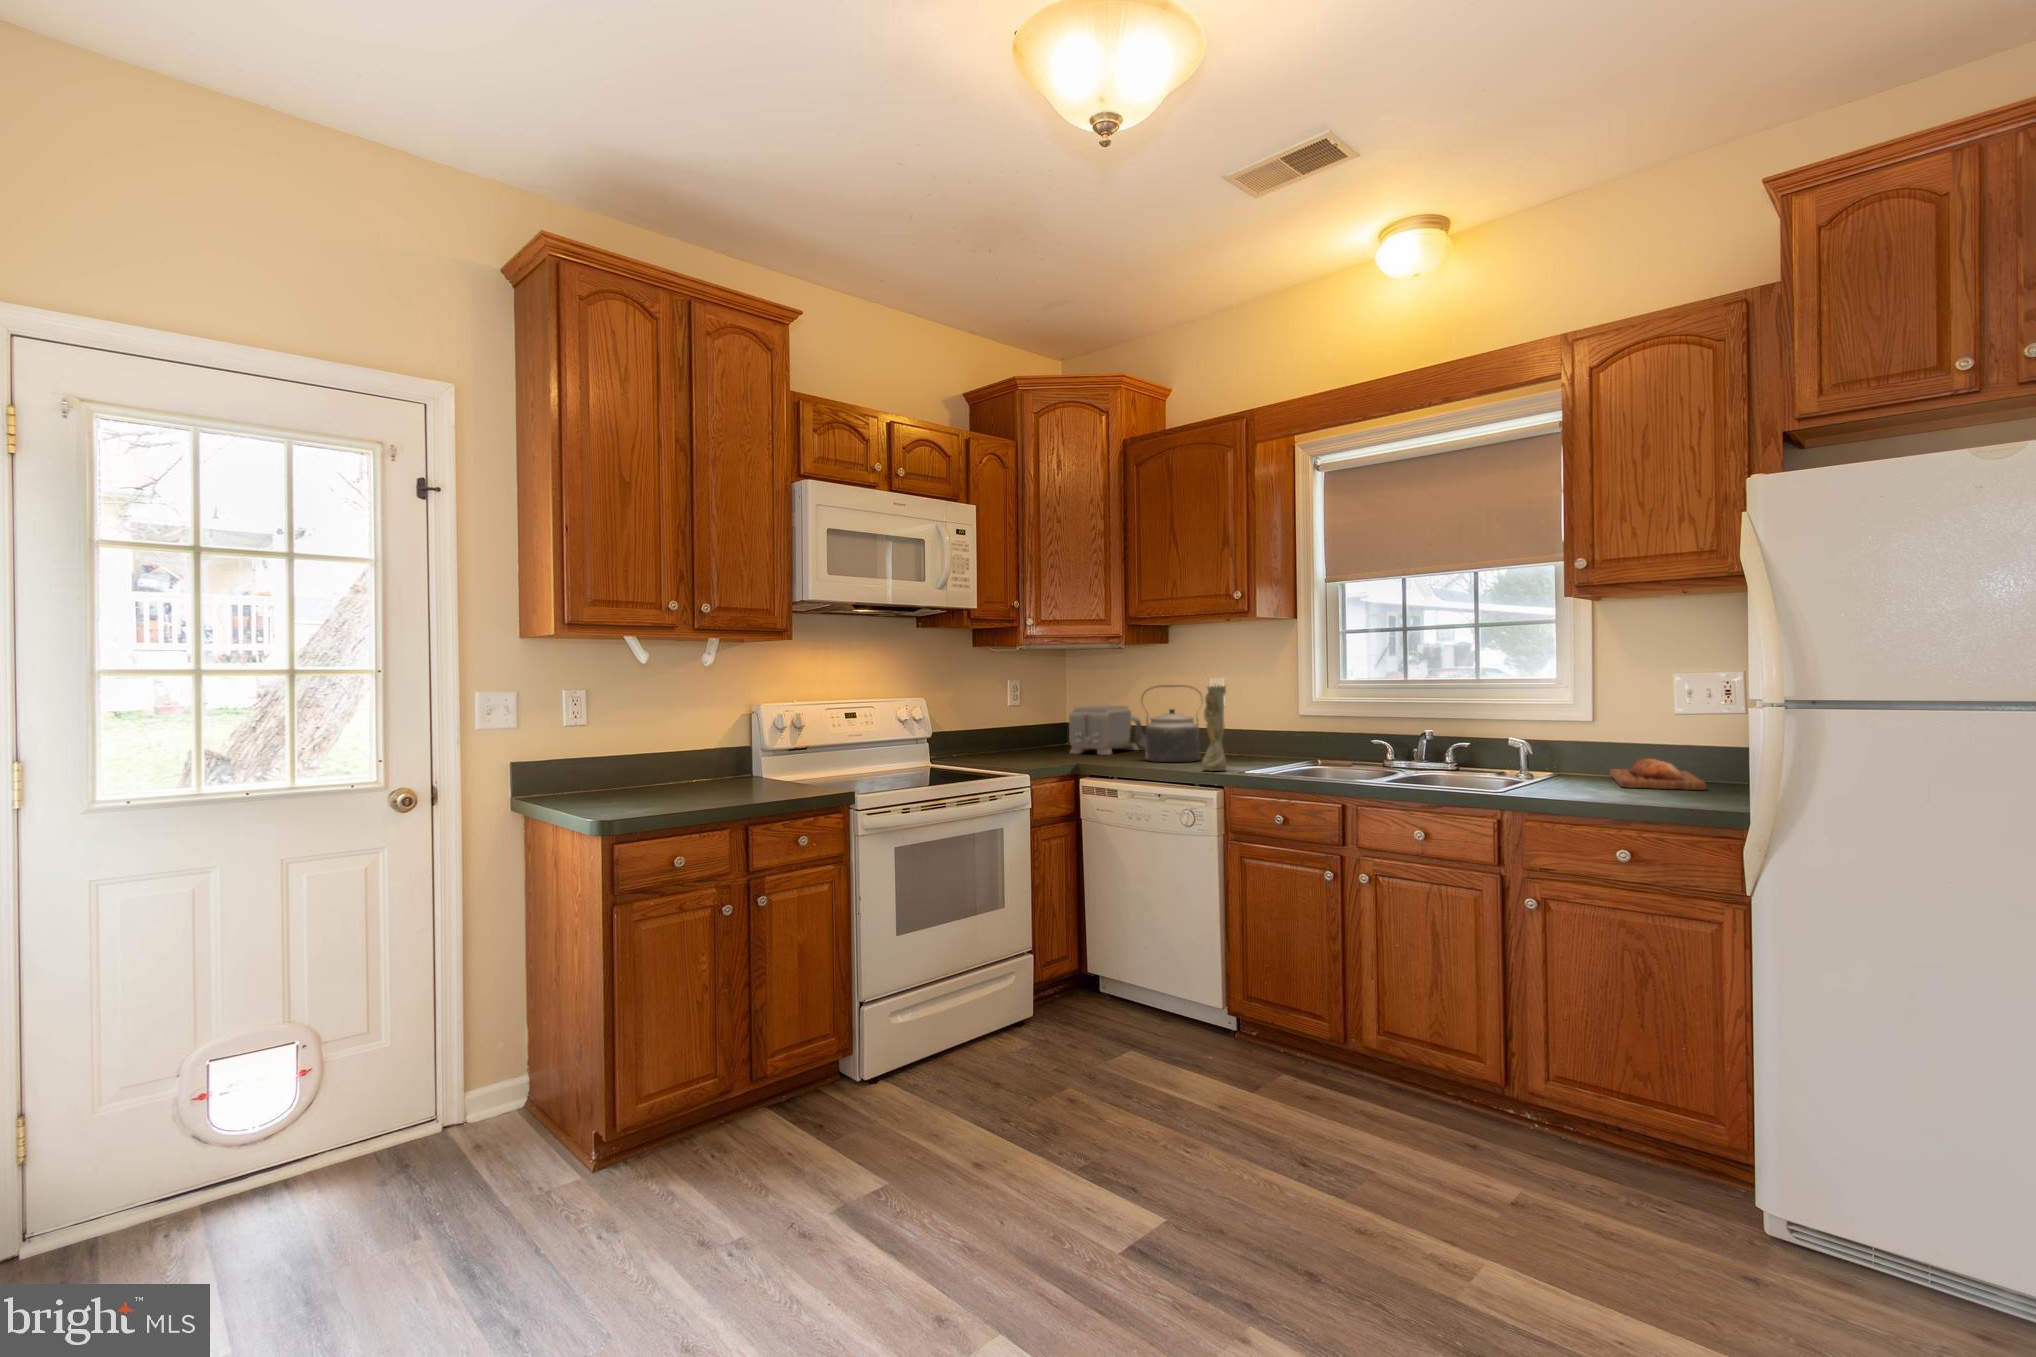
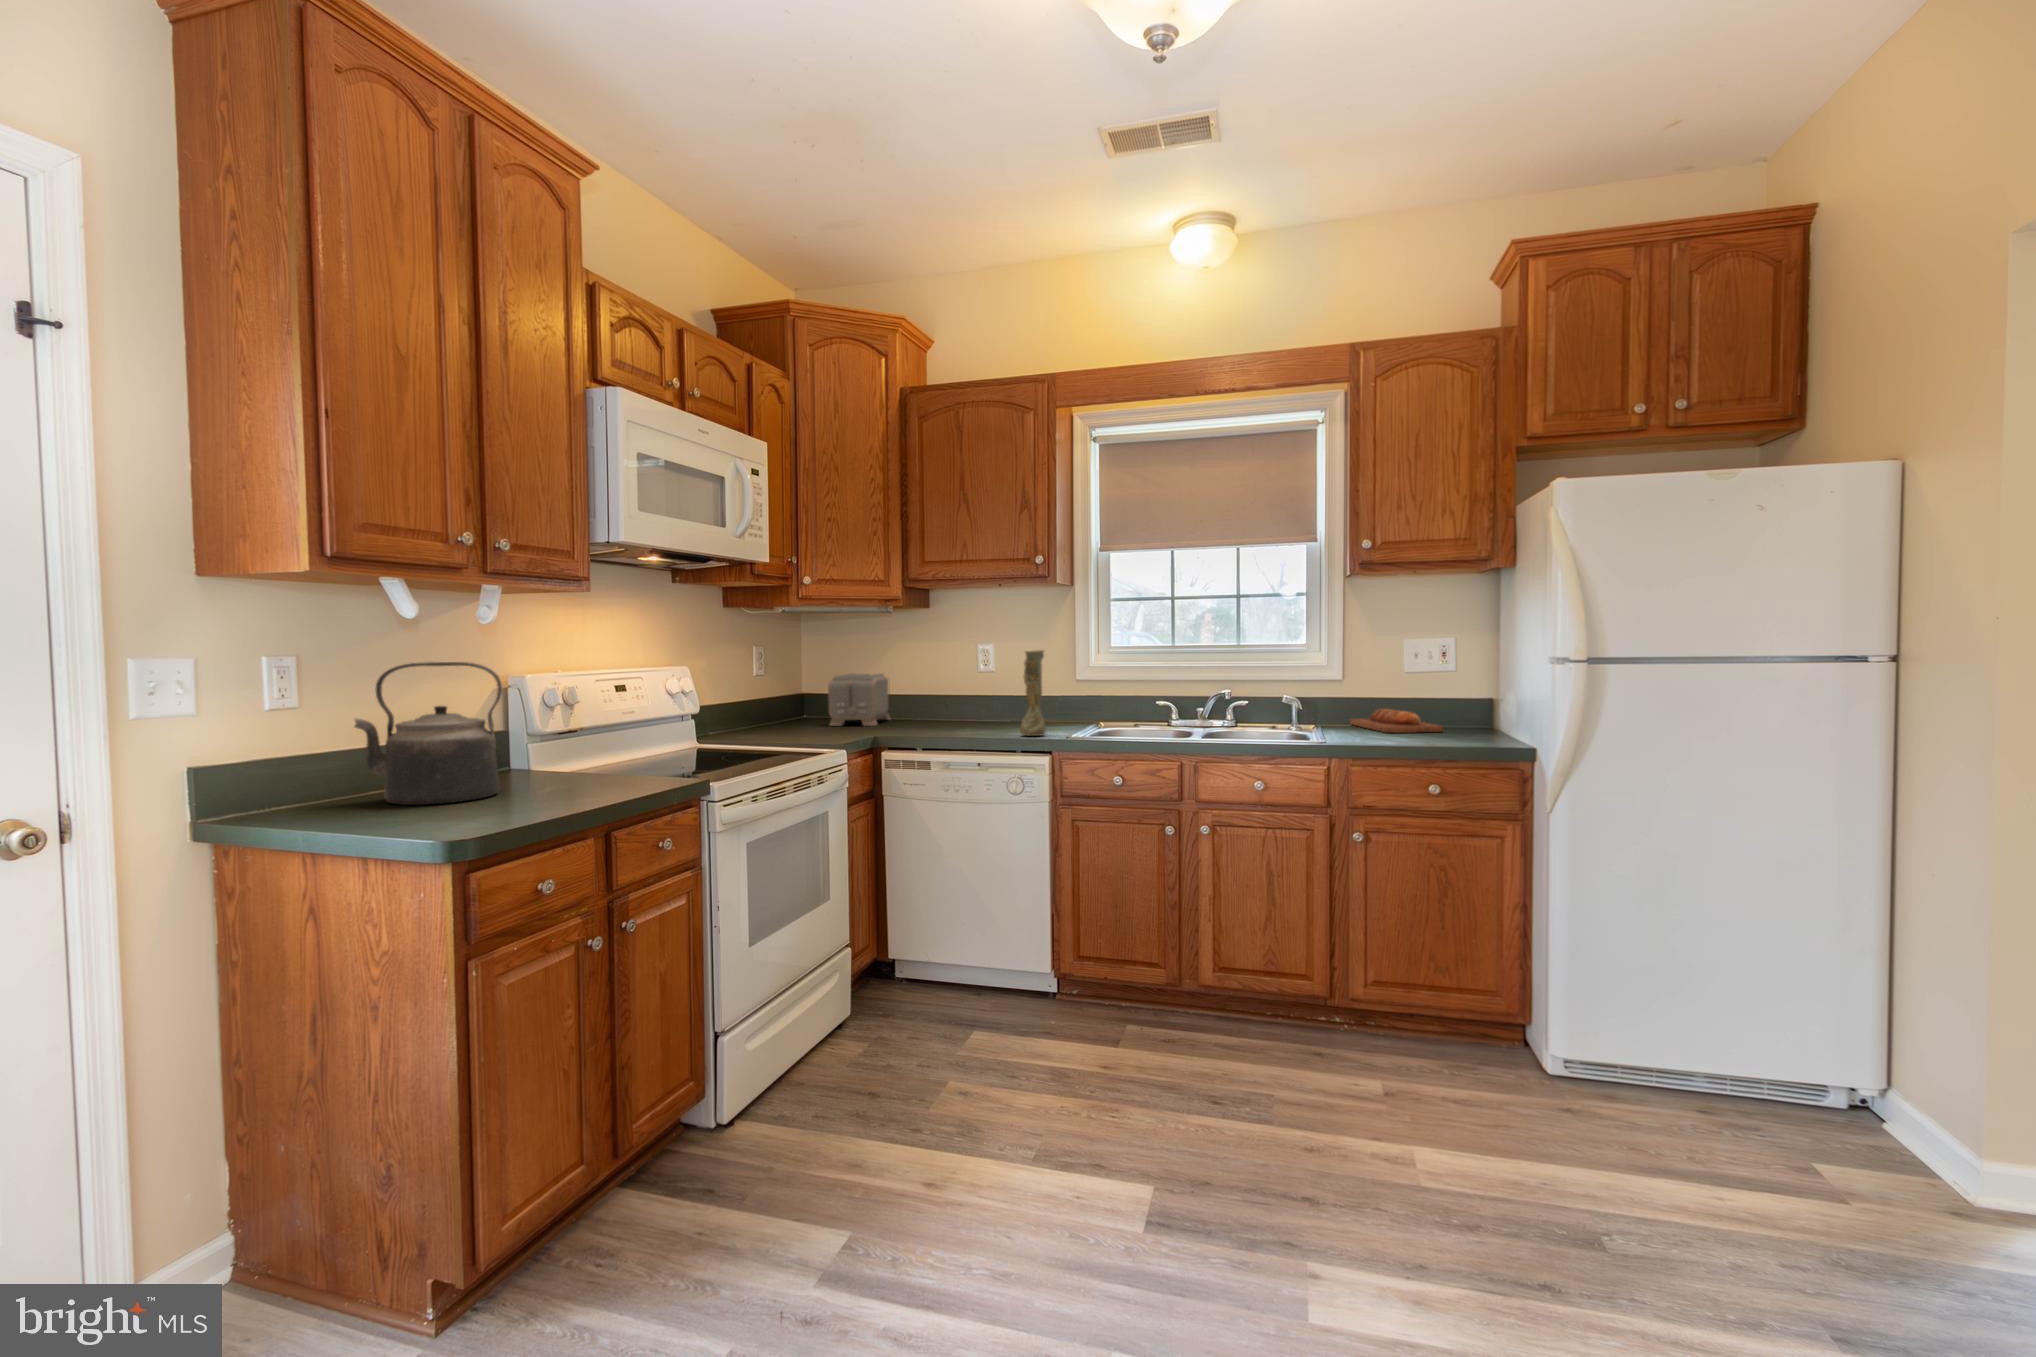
kettle: present [1131,685,1200,762] -> present [355,662,502,805]

